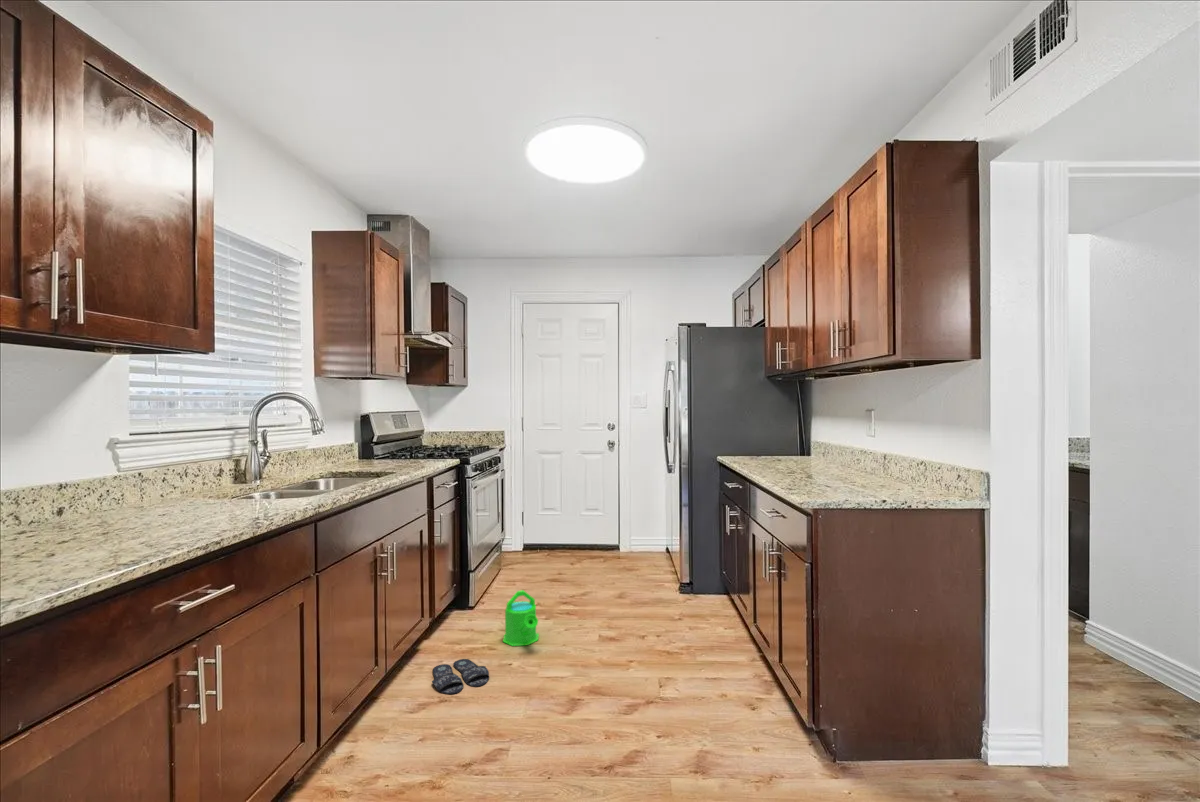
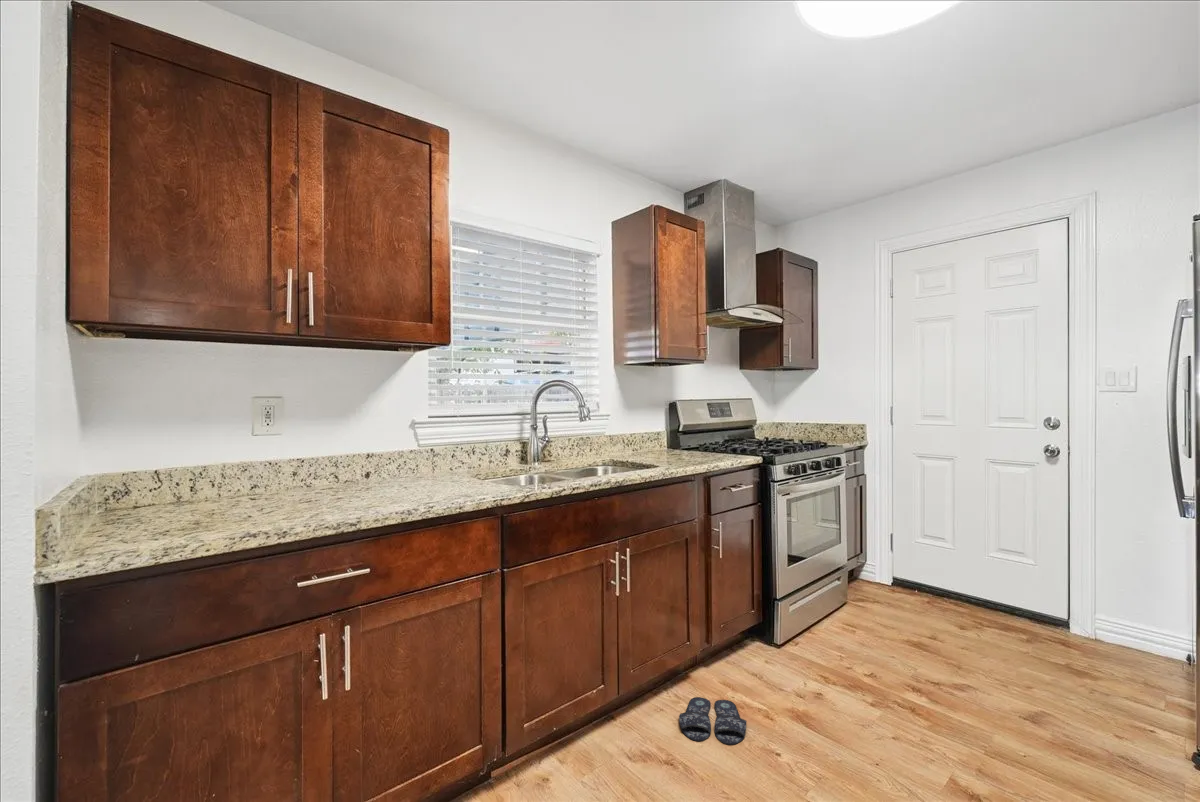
watering can: present [503,590,539,646] -> none [788,638,841,714]

